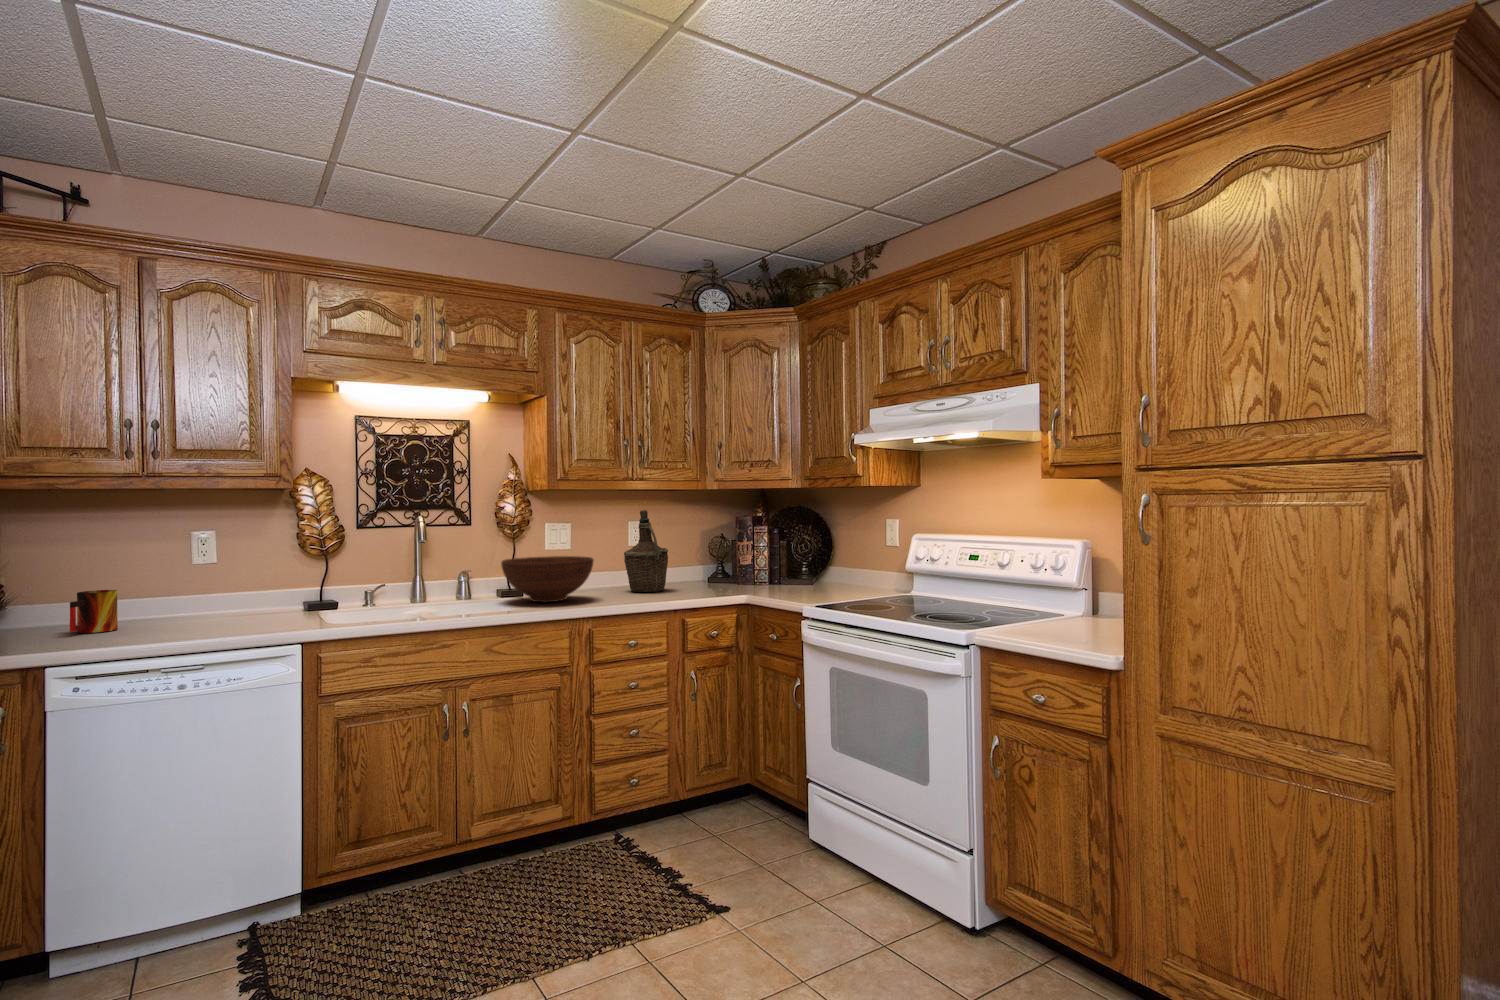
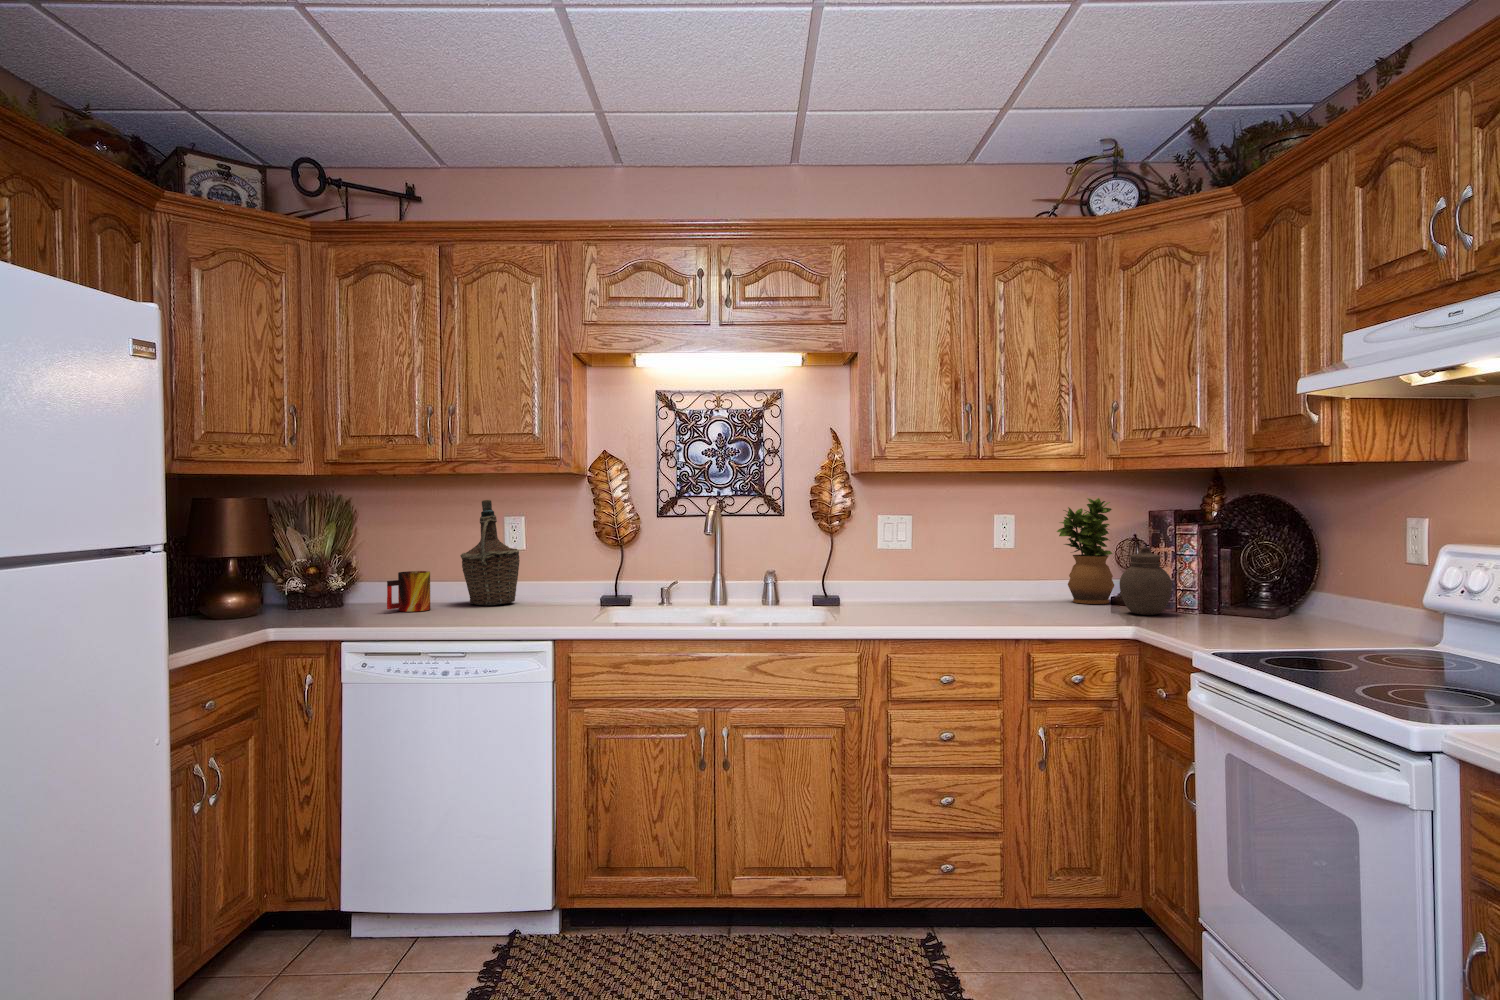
potted plant: none [672,509,711,583] -> present [1057,498,1114,604]
bottle: present [624,510,668,592] -> present [460,500,520,605]
jar: none [724,542,757,587] -> present [1120,548,1172,615]
fruit bowl: present [501,556,594,602] -> none [796,557,911,615]

